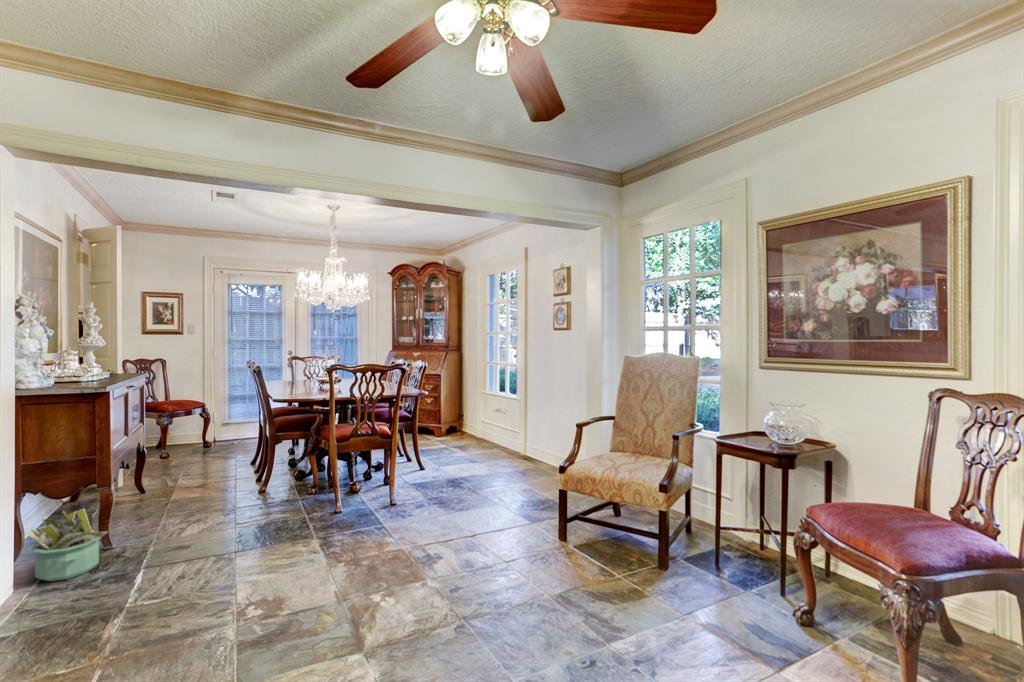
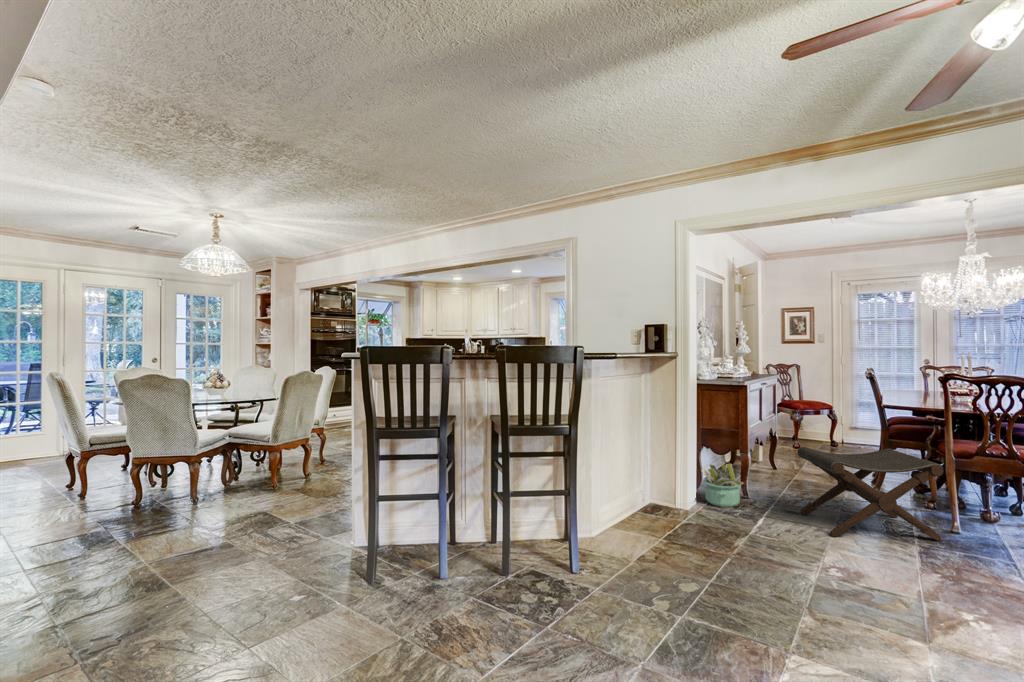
footstool: none [187,443,336,563] -> present [798,447,943,541]

